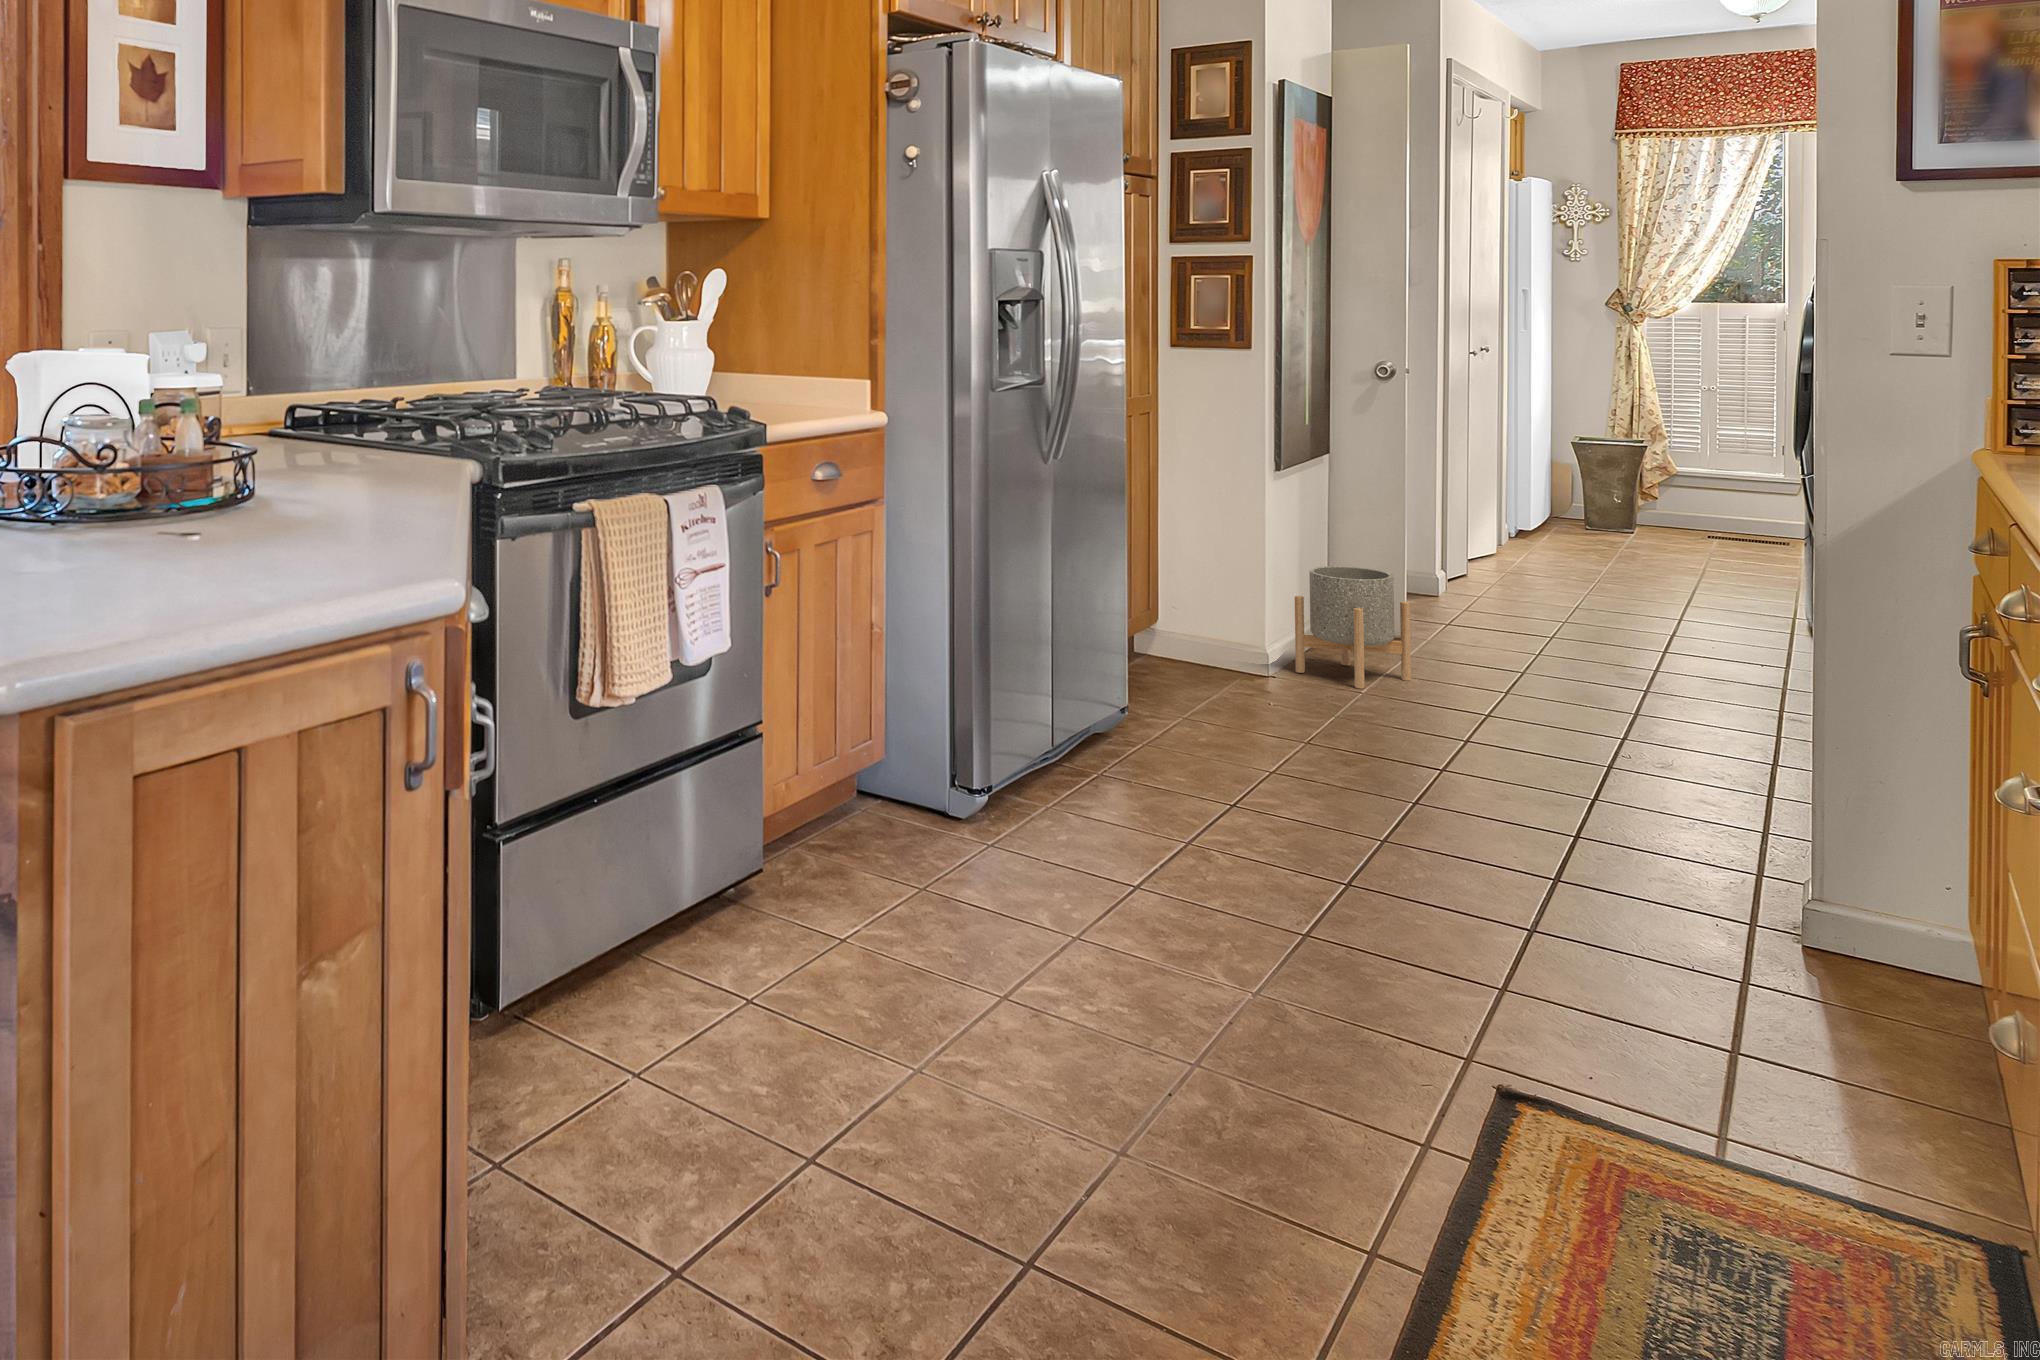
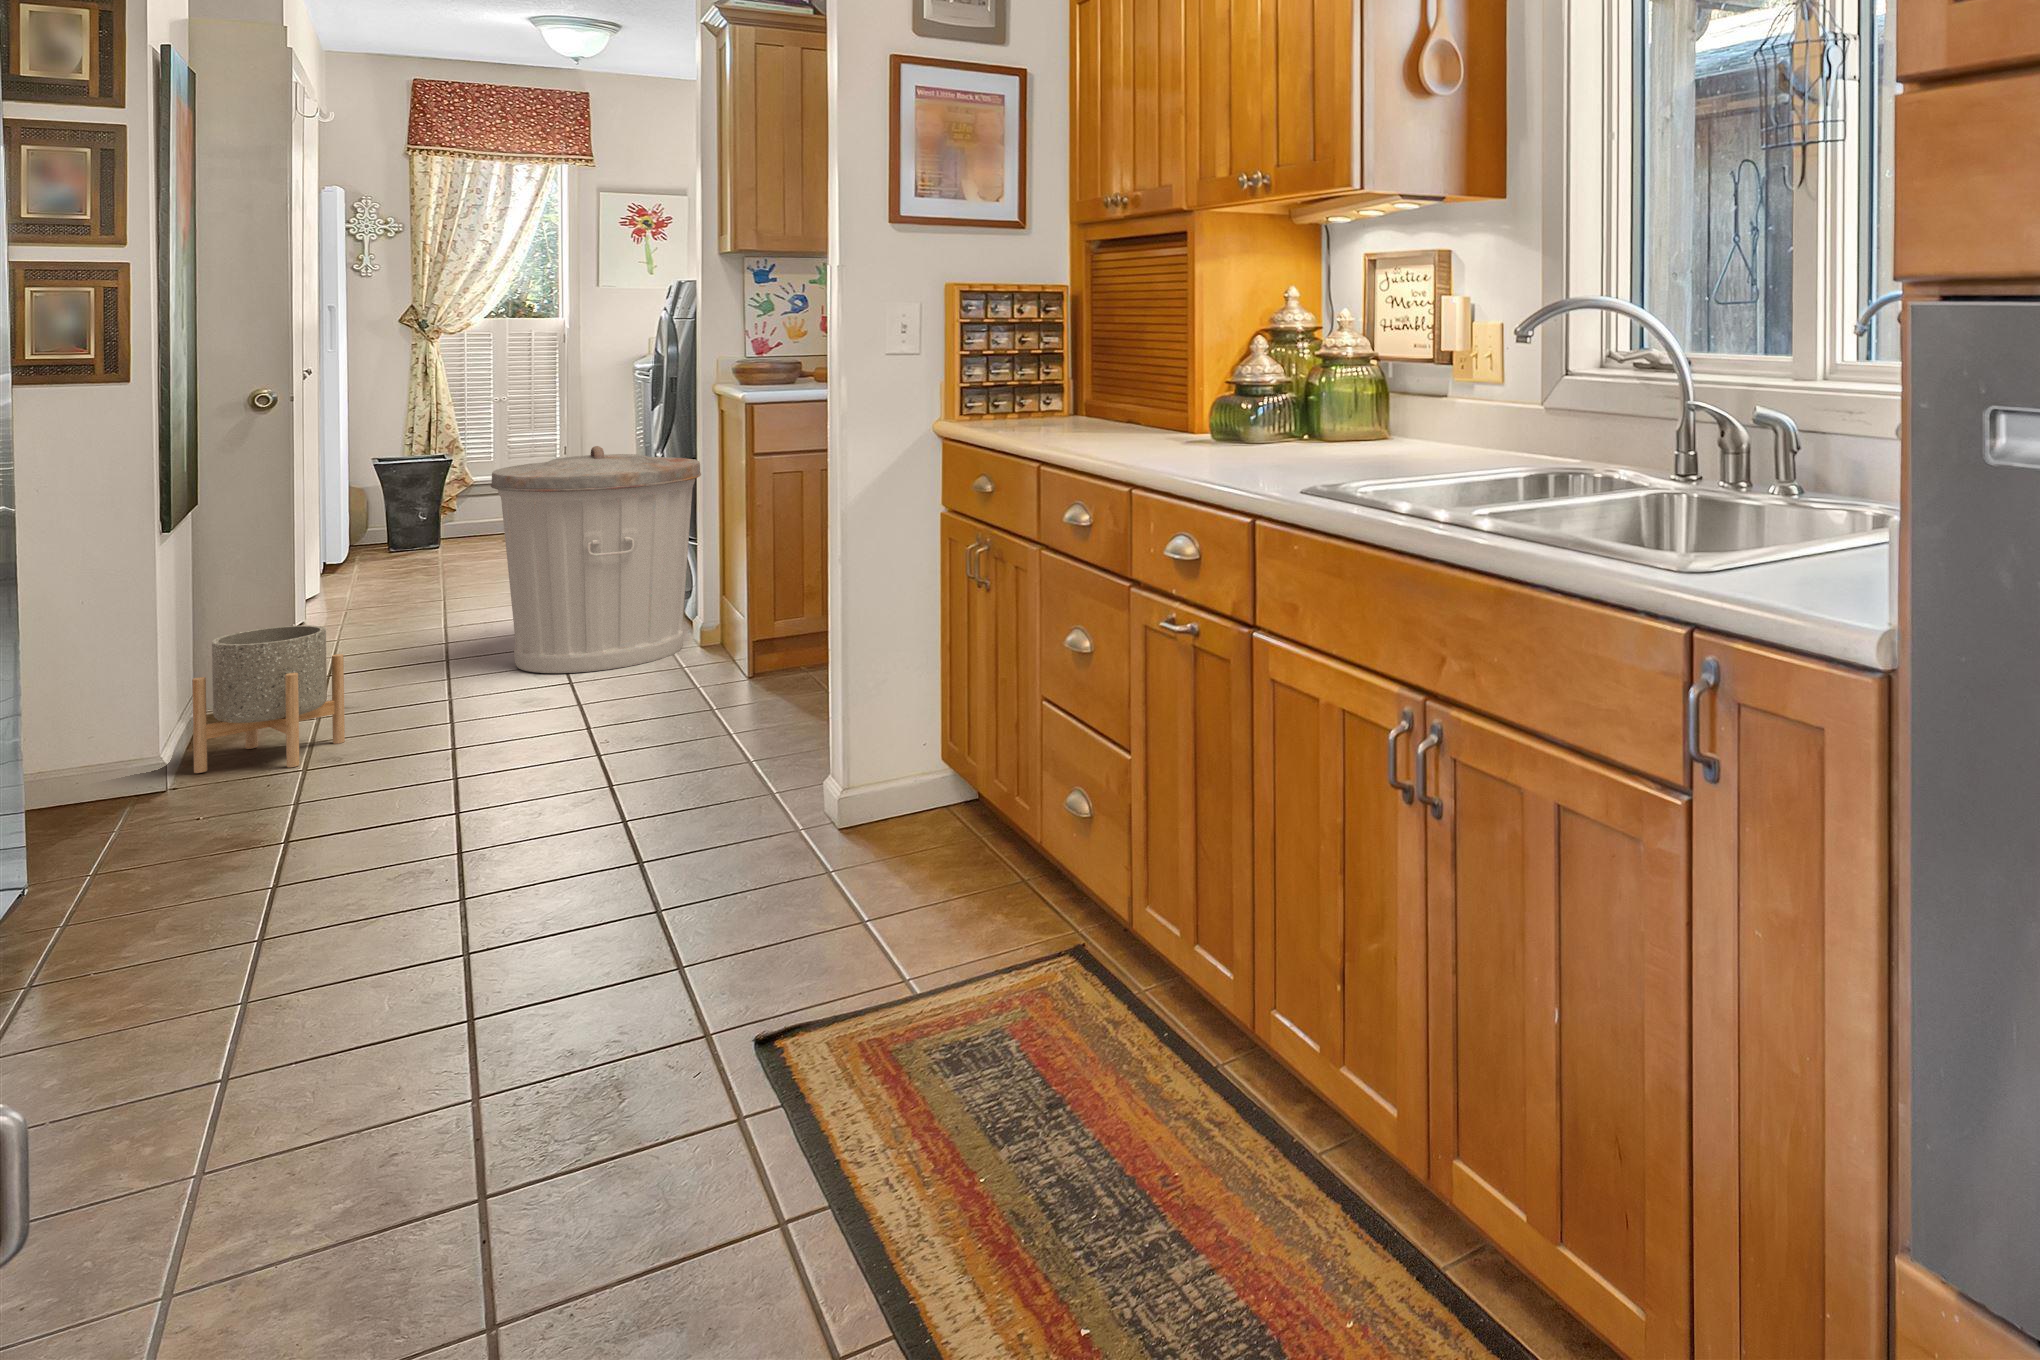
trash can: none [1580,440,1835,689] -> present [491,446,701,673]

